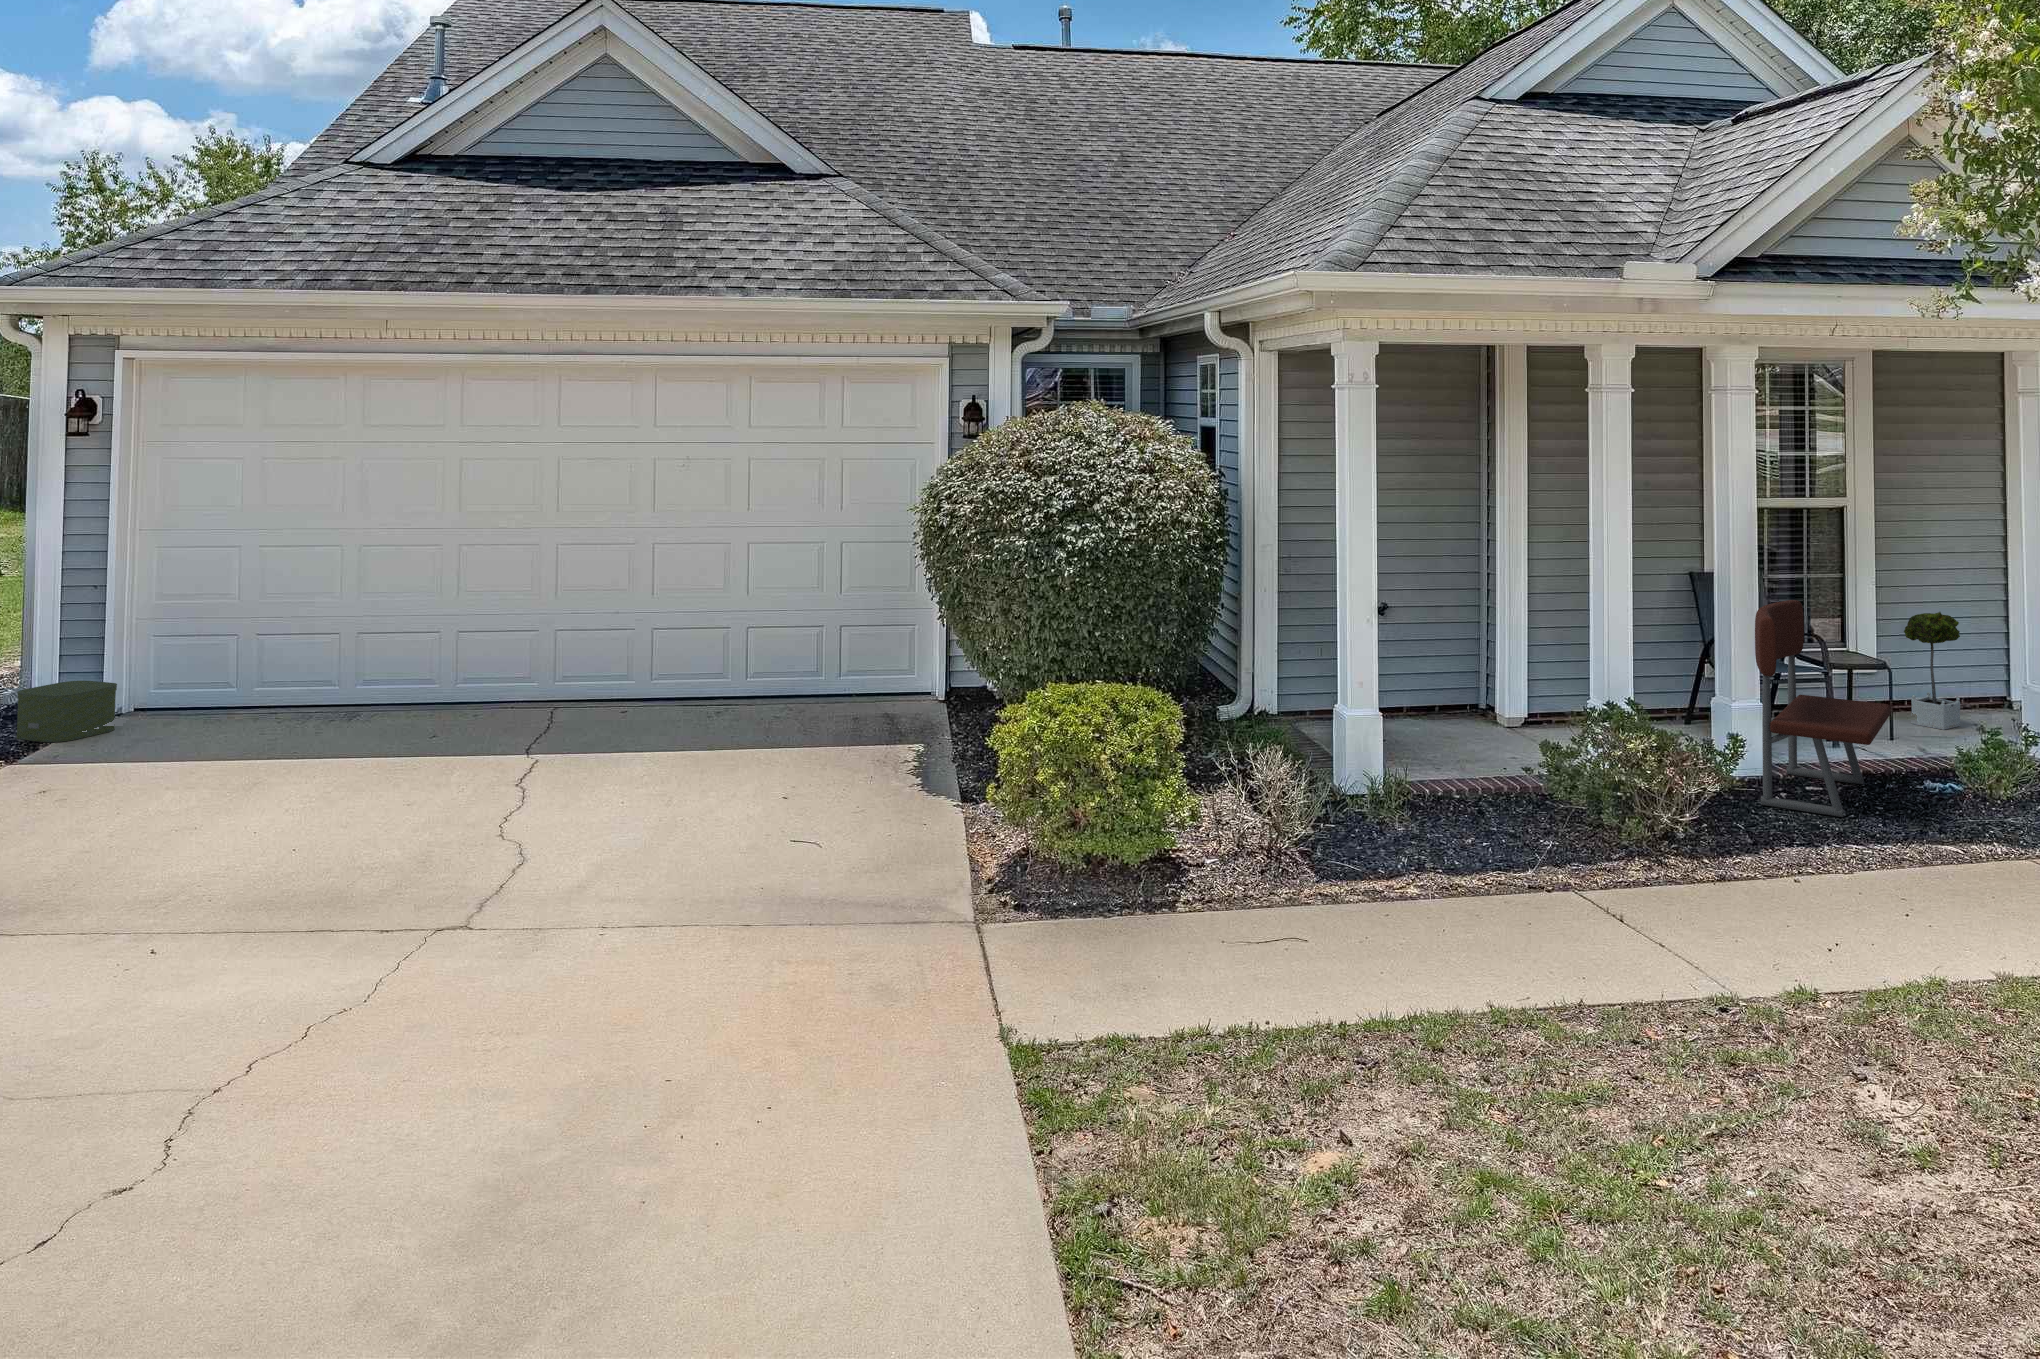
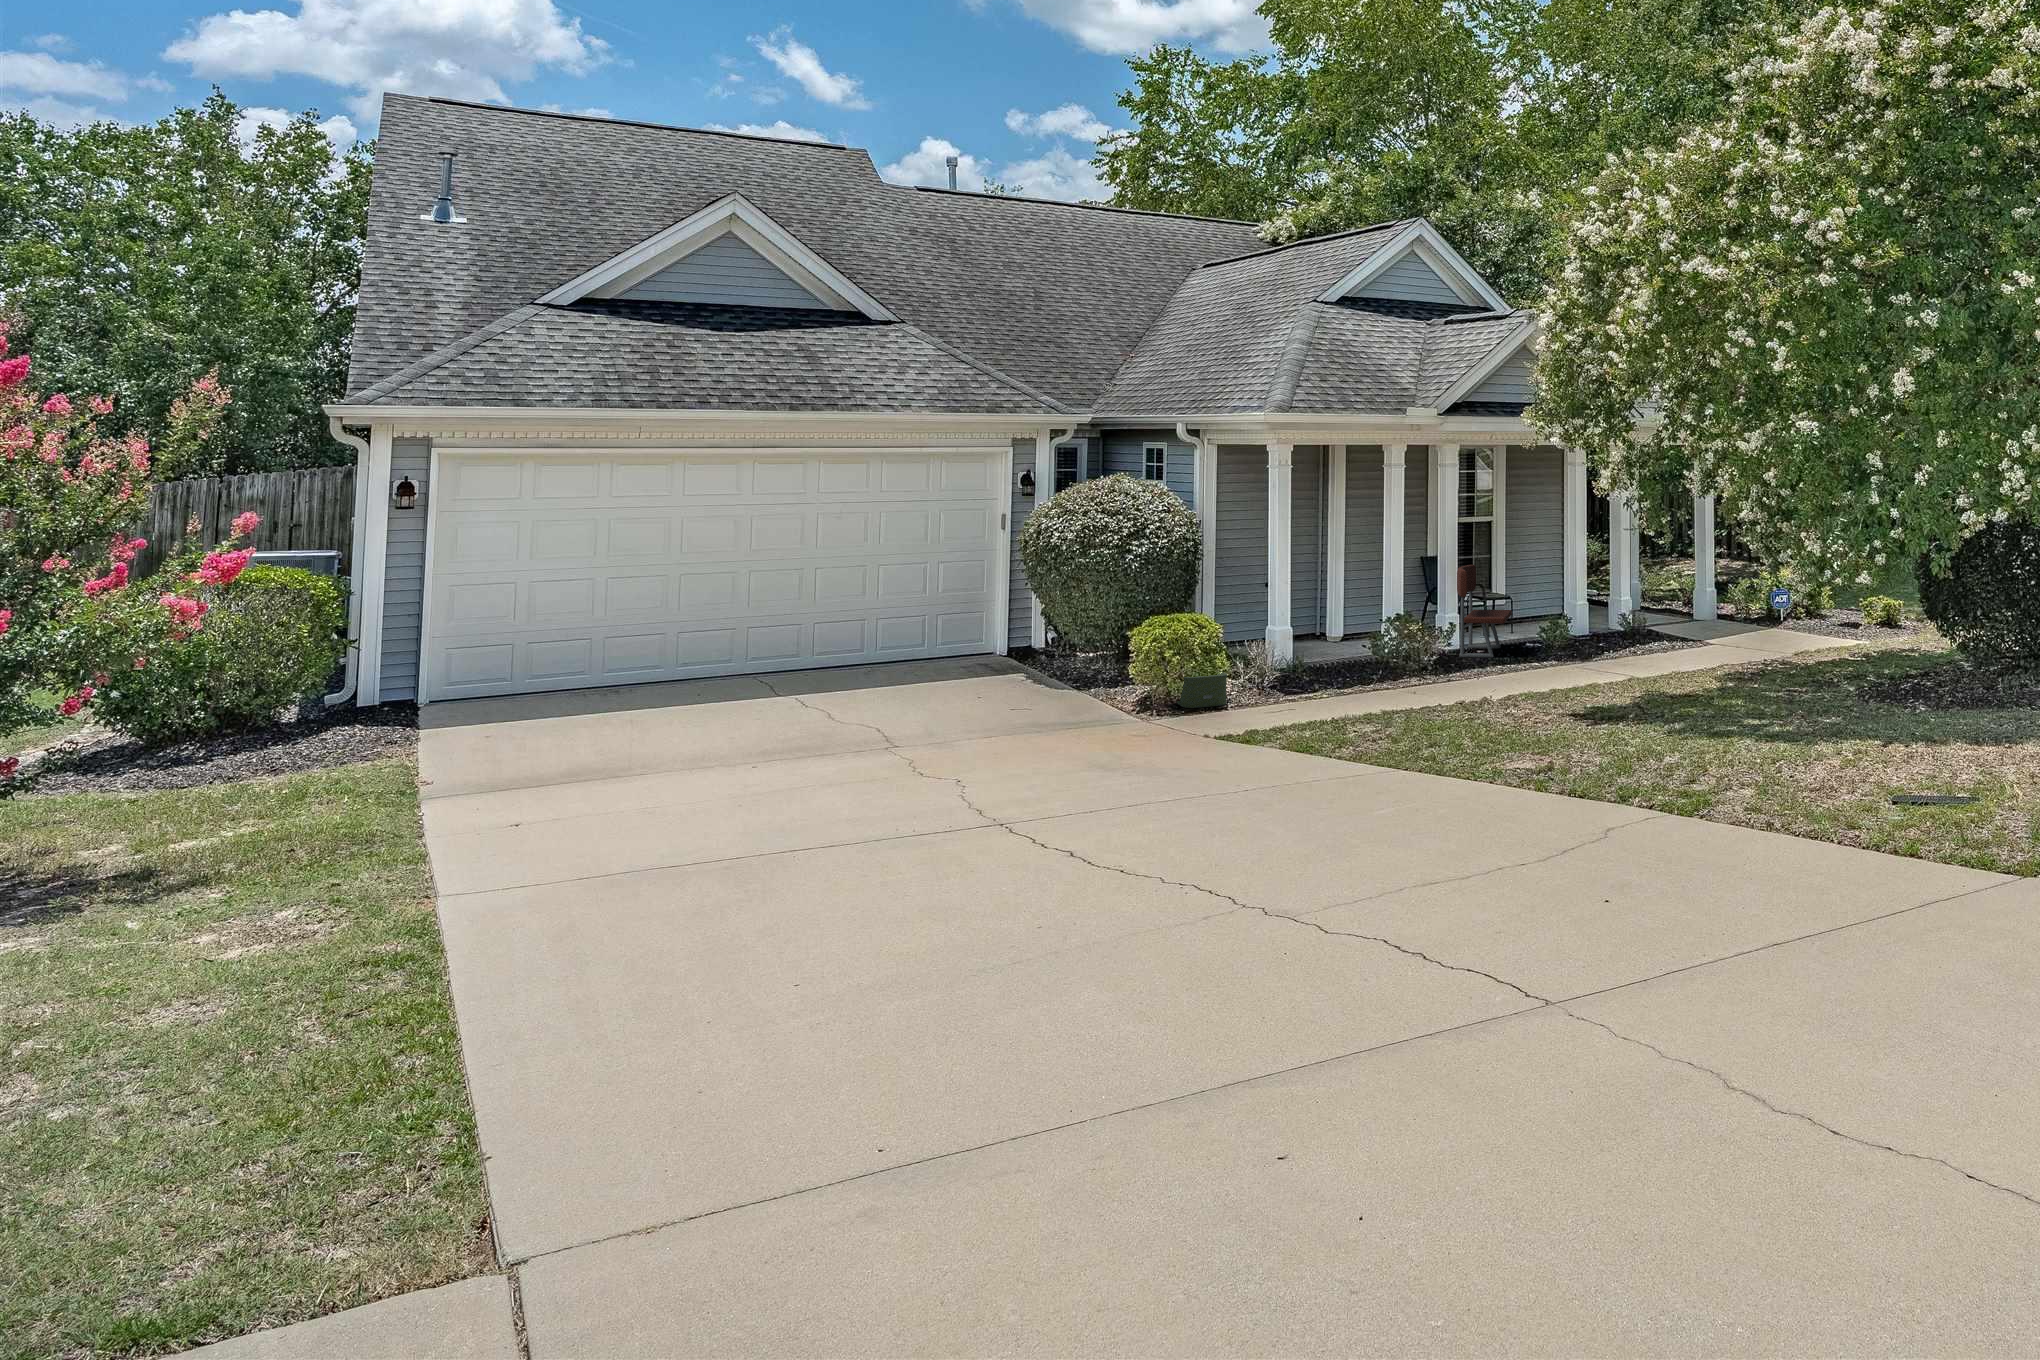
potted tree: present [1904,612,1960,730] -> none [1517,571,1541,630]
storage box: present [16,681,117,742] -> present [1177,672,1227,708]

